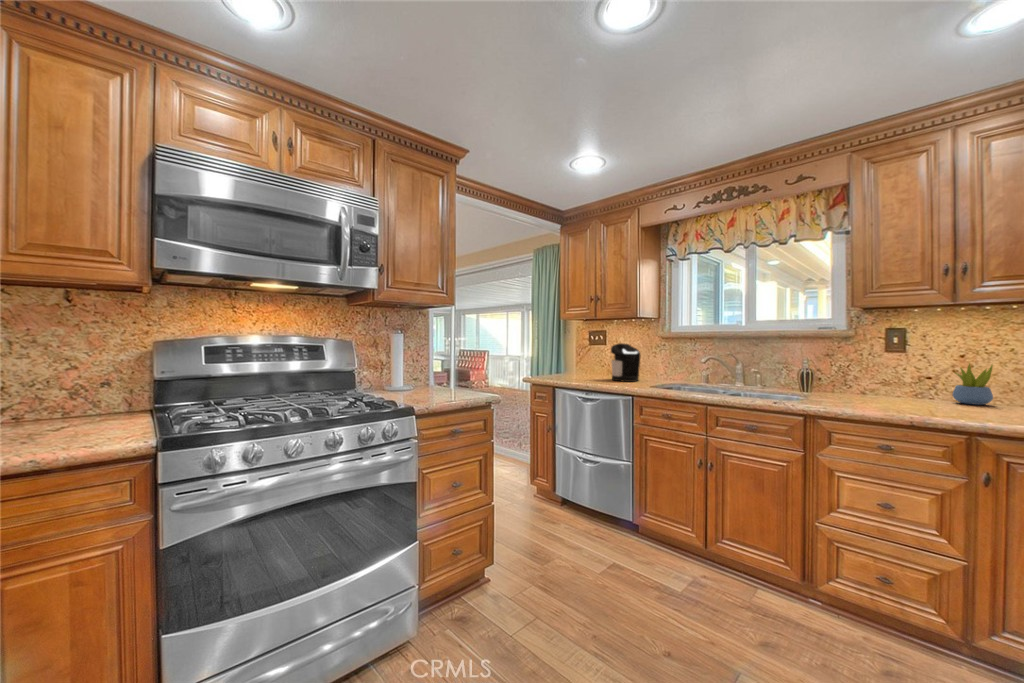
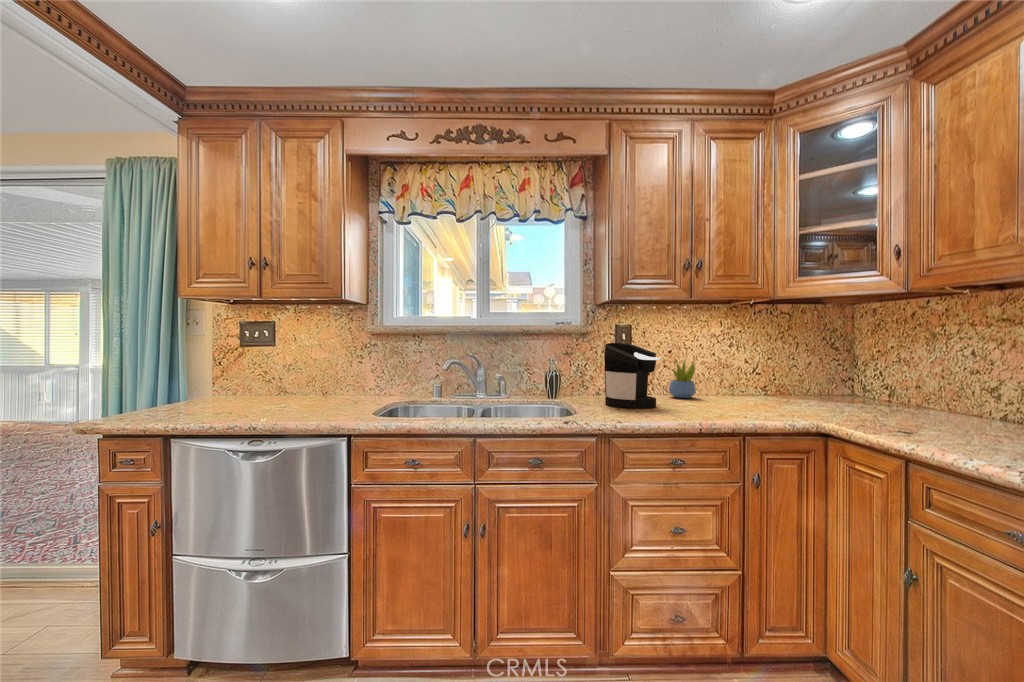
coffee maker: present [611,343,640,382] -> present [604,343,659,408]

